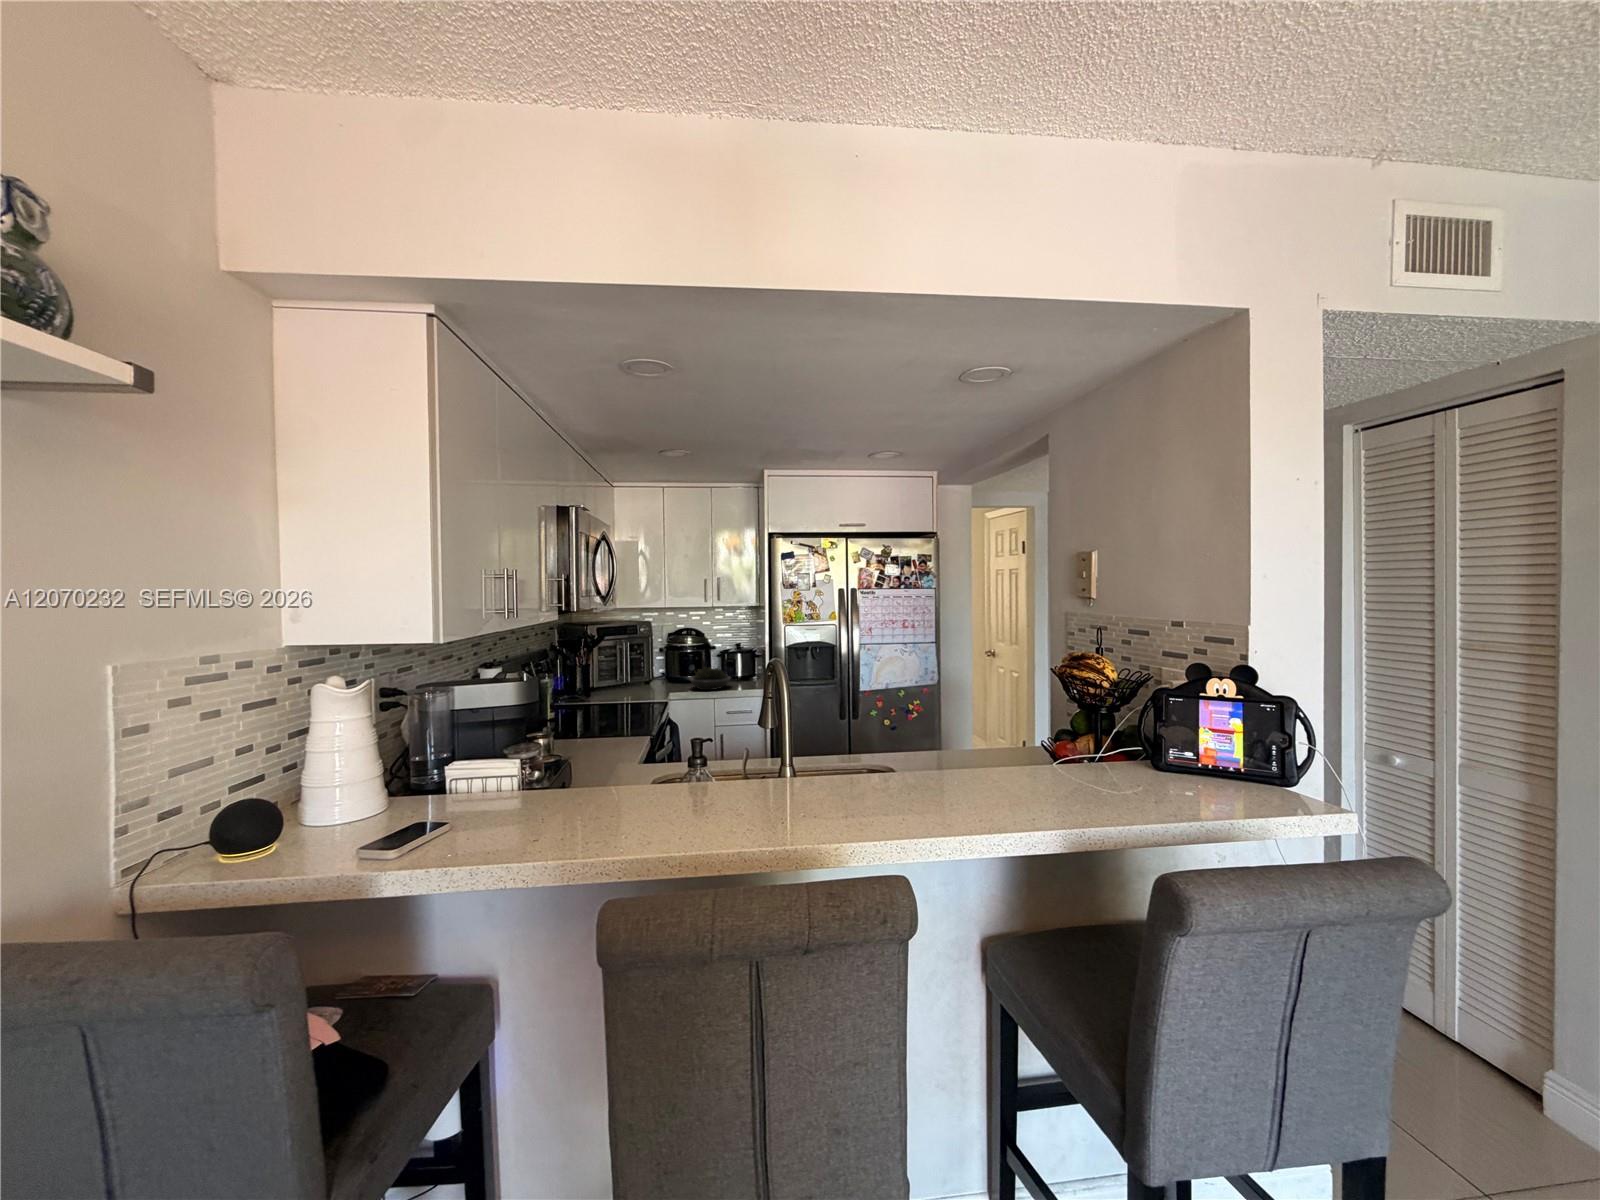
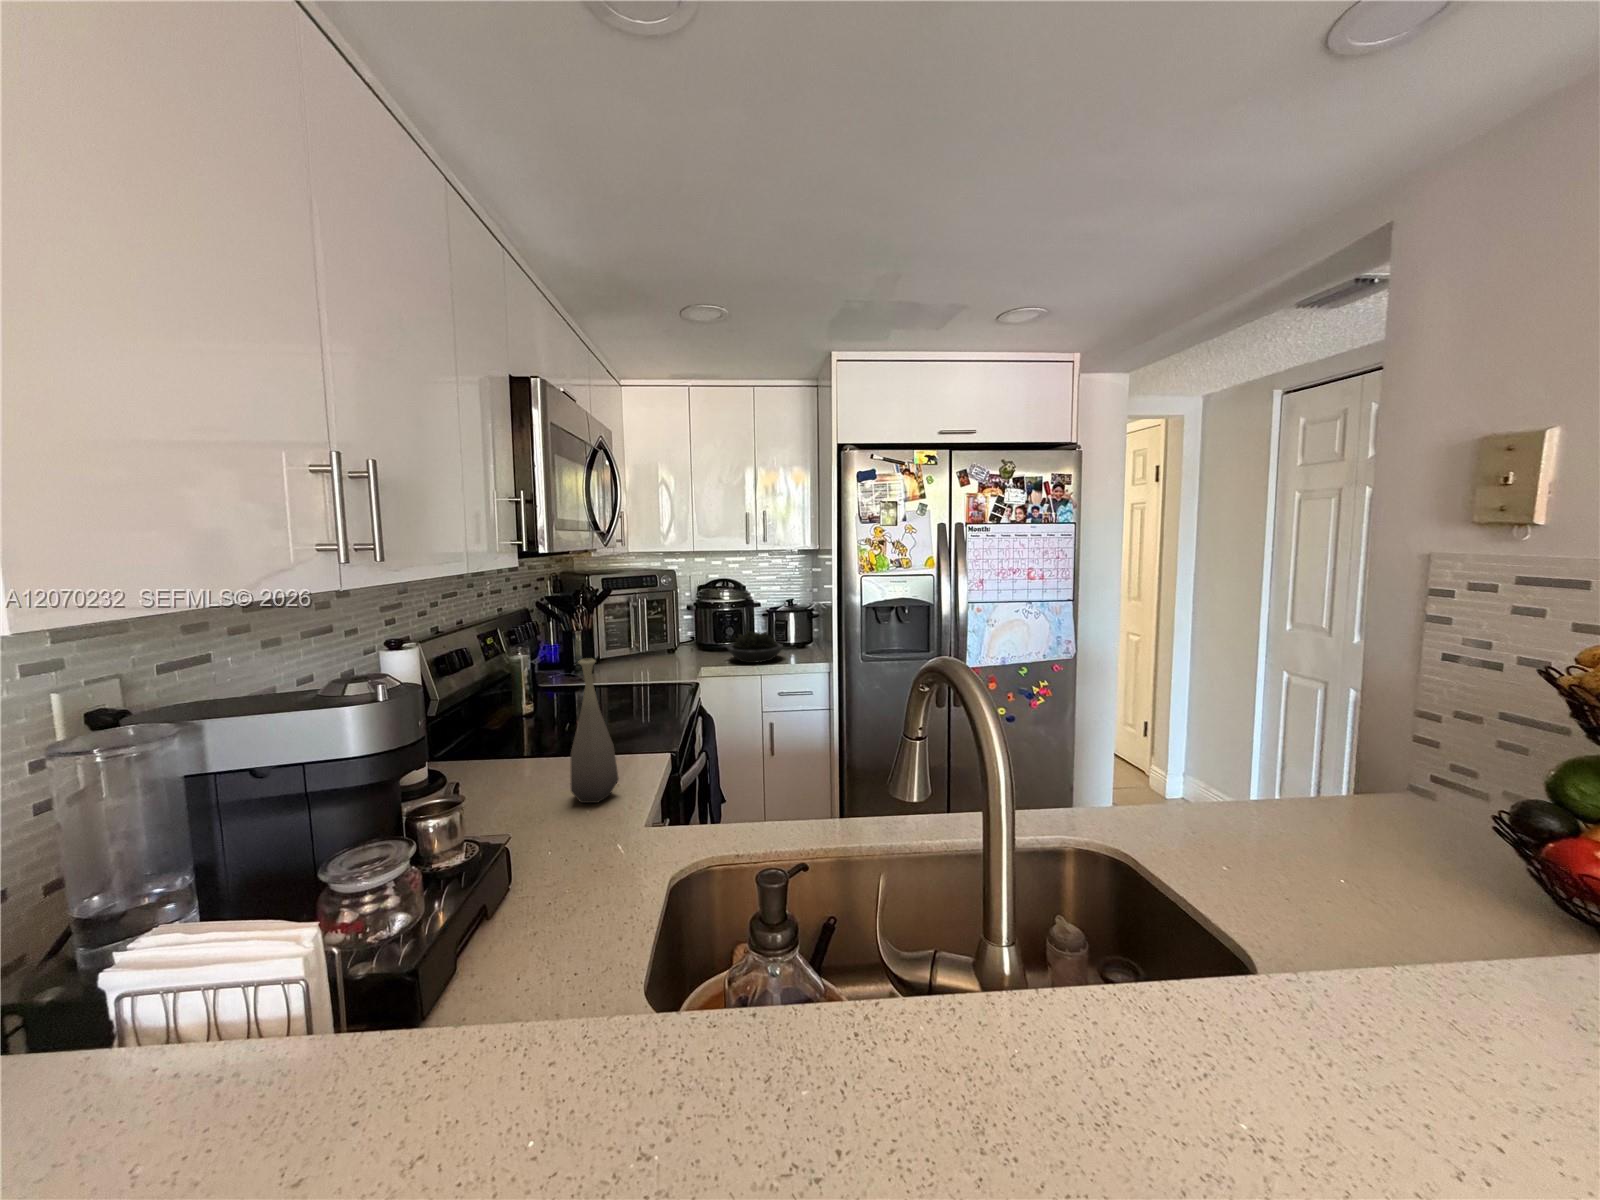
bottle: none [593,673,619,755] -> present [571,658,619,803]

